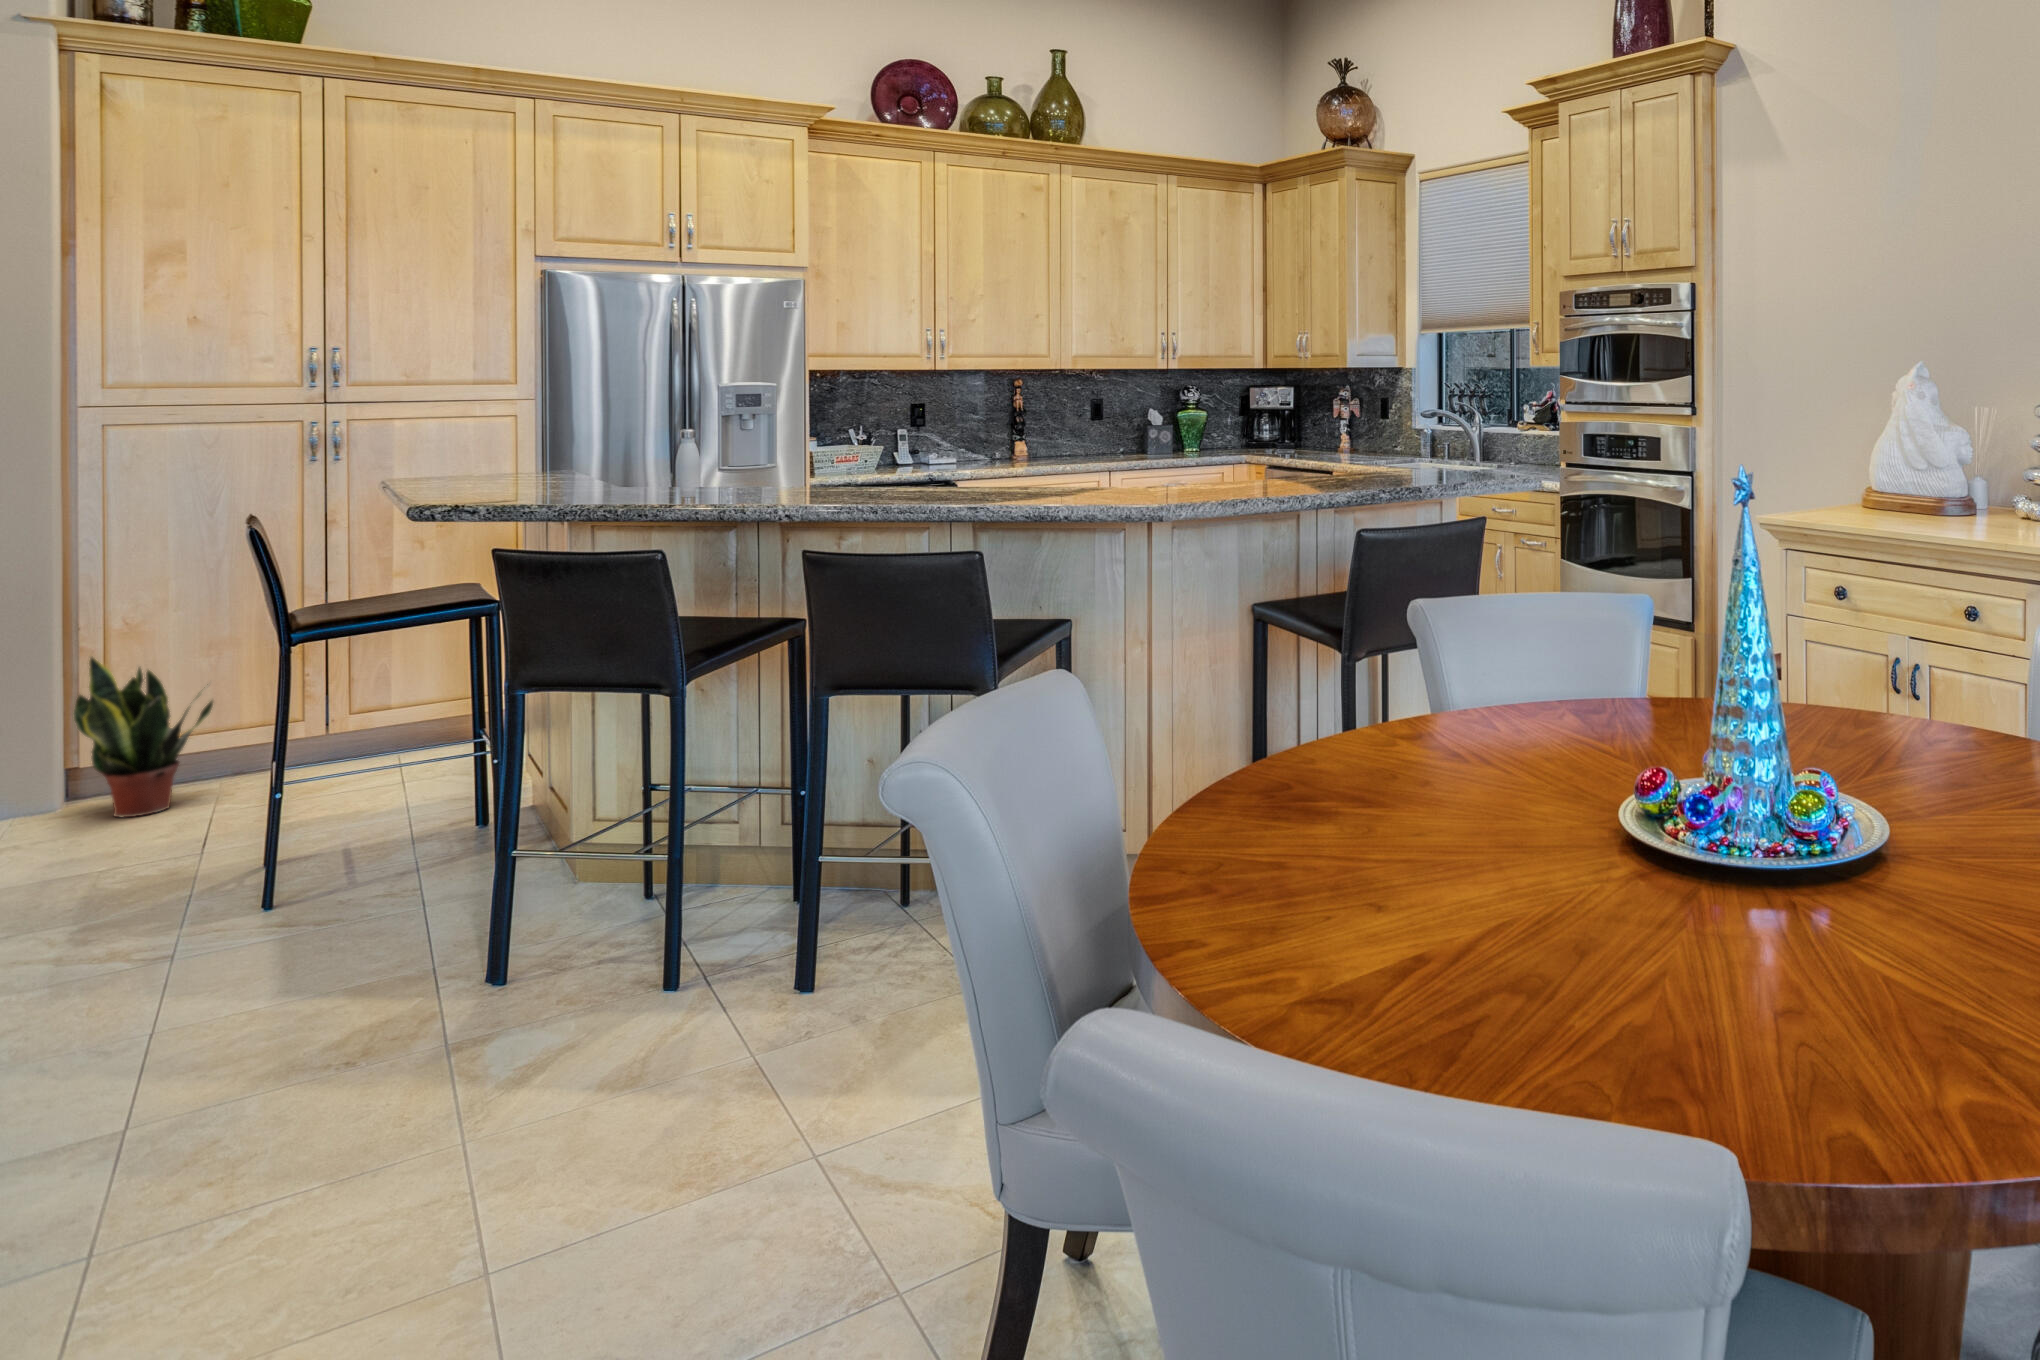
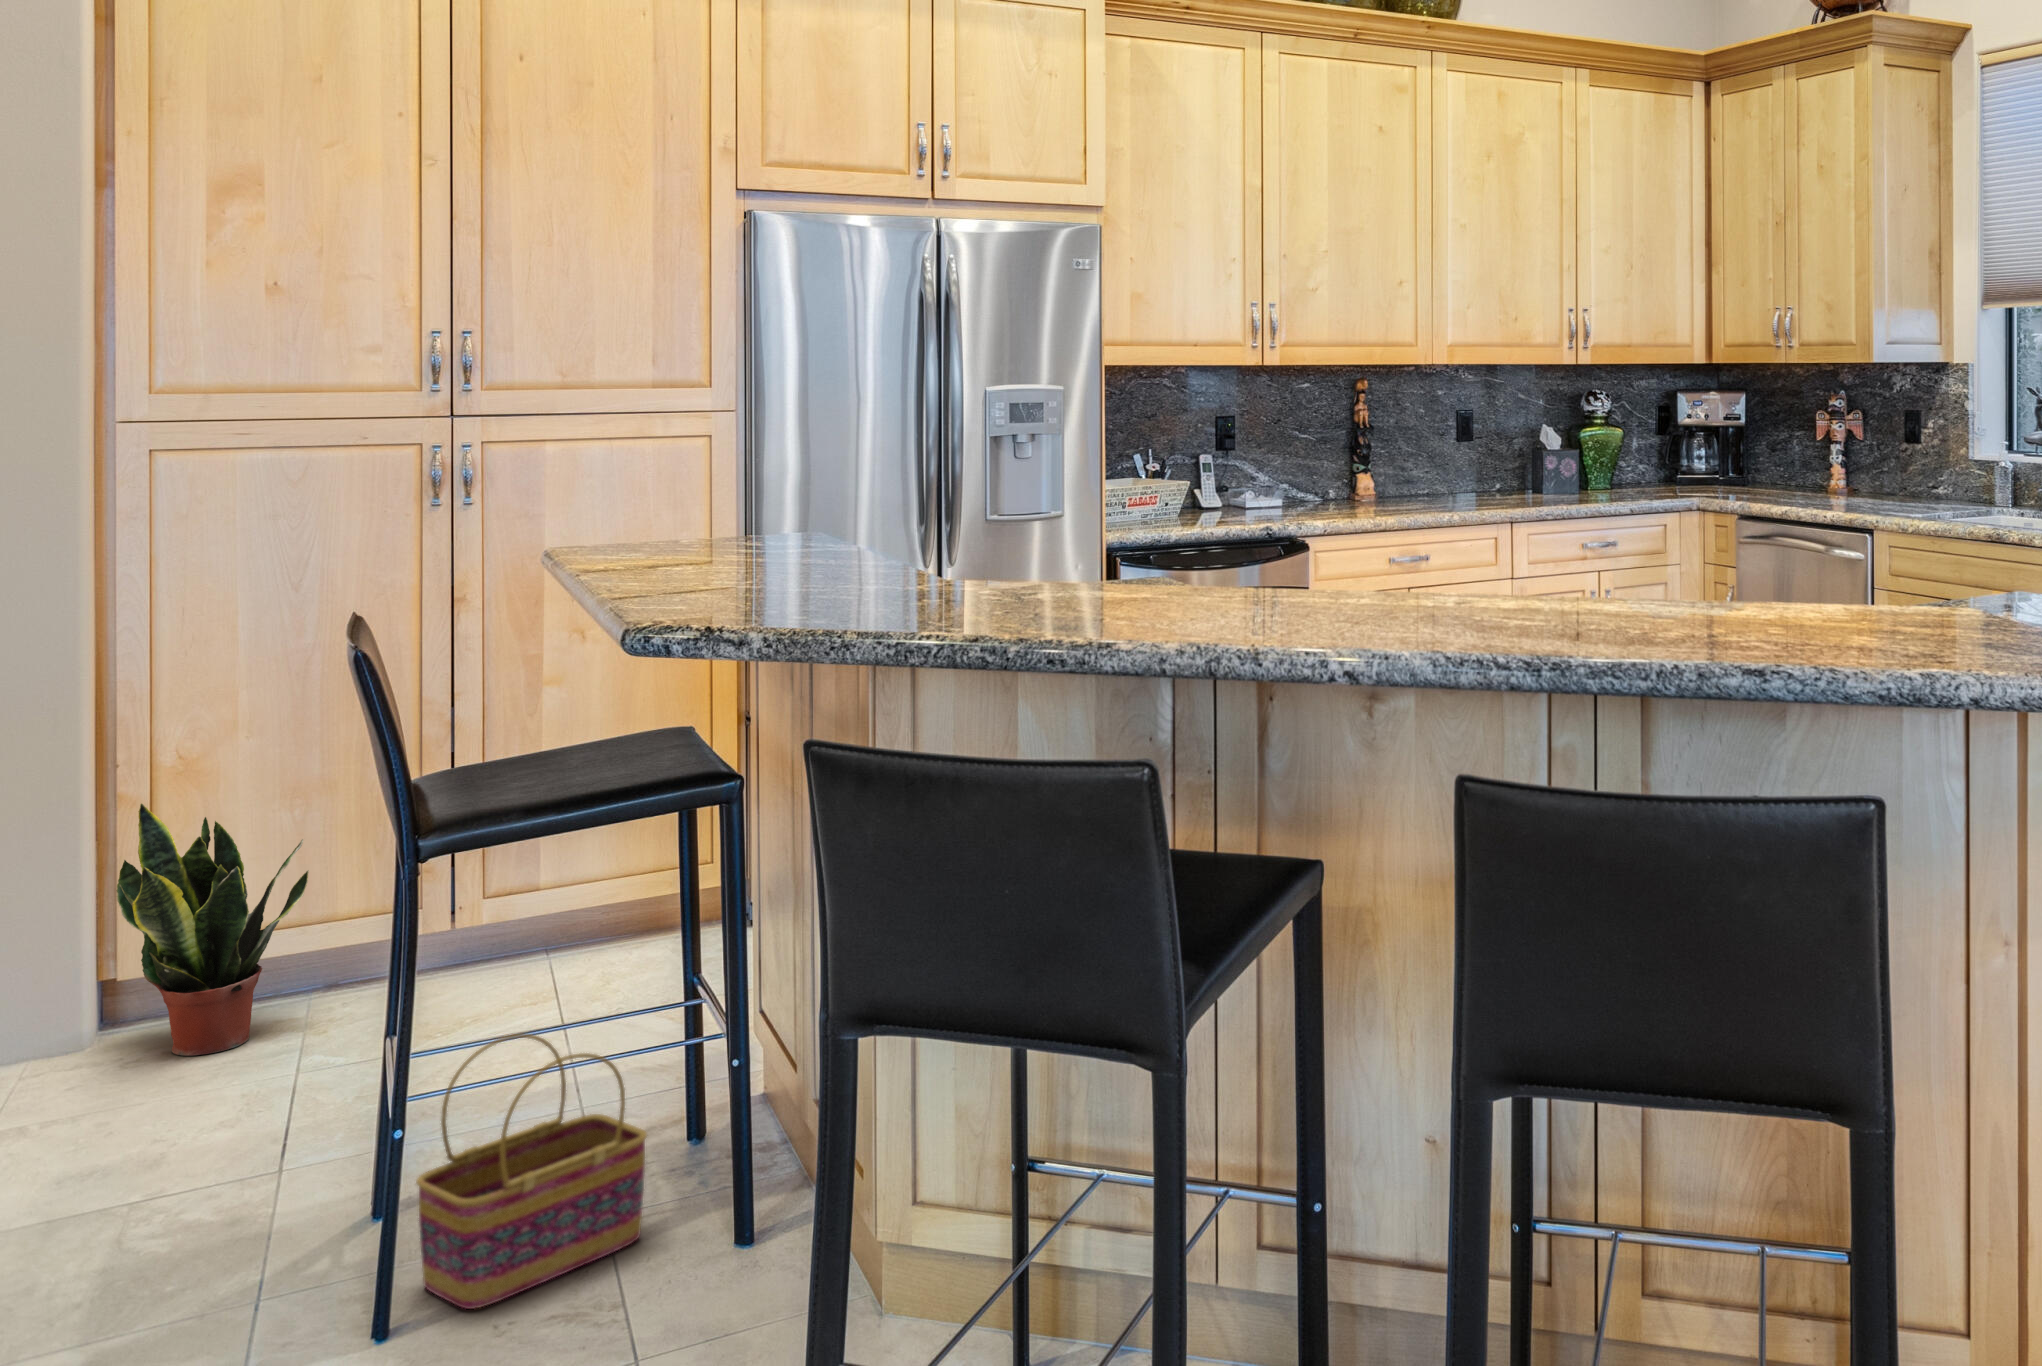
basket: none [260,772,418,926] -> present [416,1034,647,1309]

